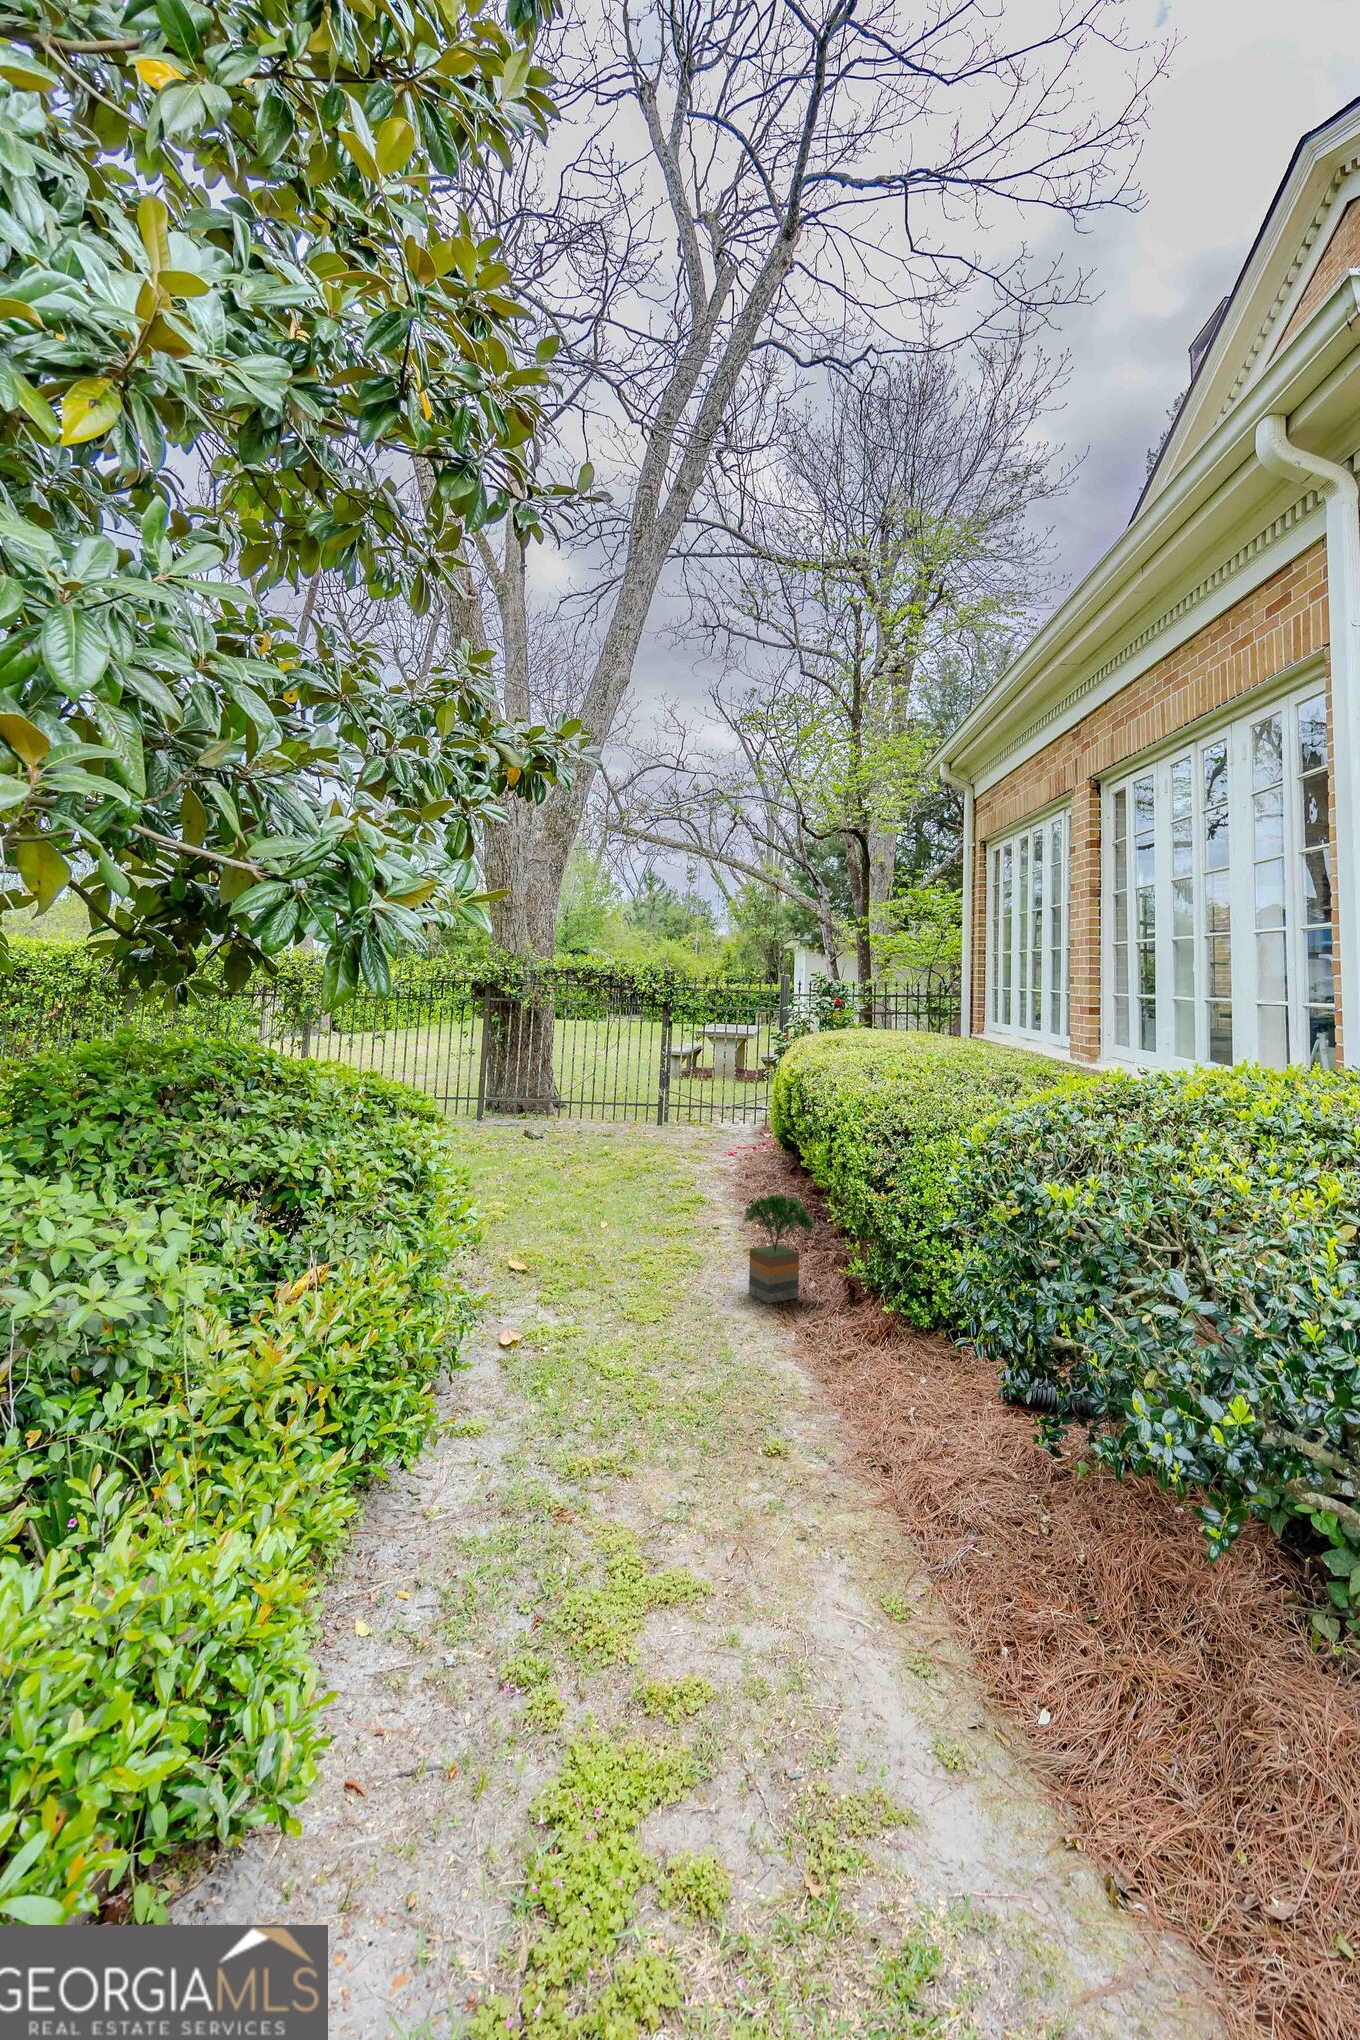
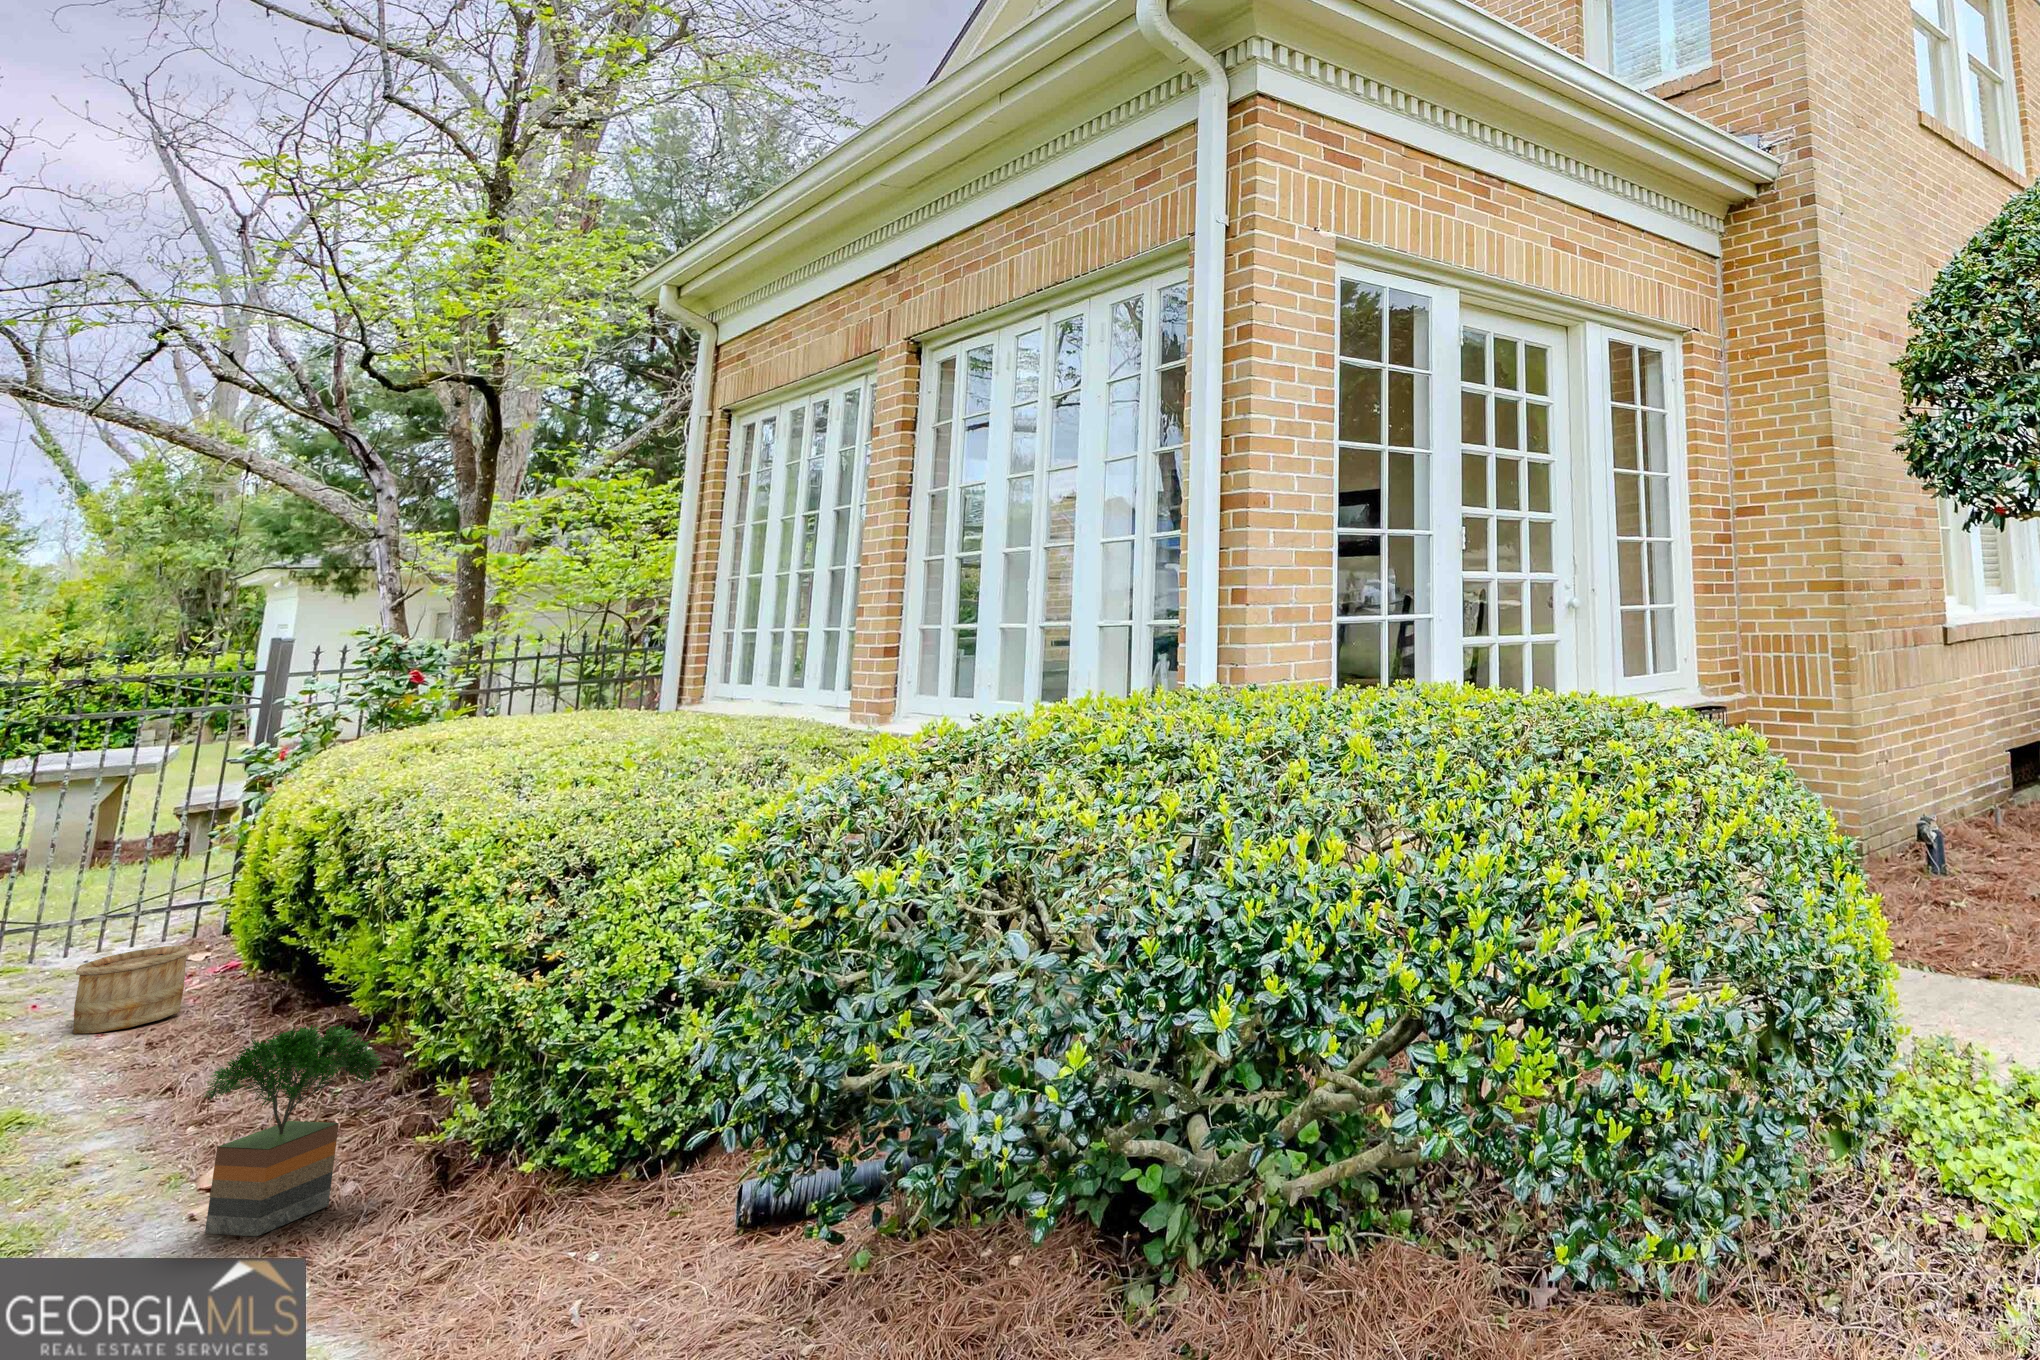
wooden bucket: none [711,1130,751,1168] -> present [73,946,190,1034]

